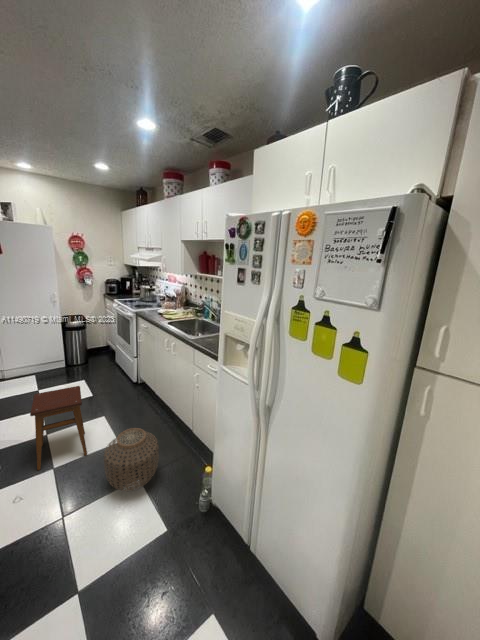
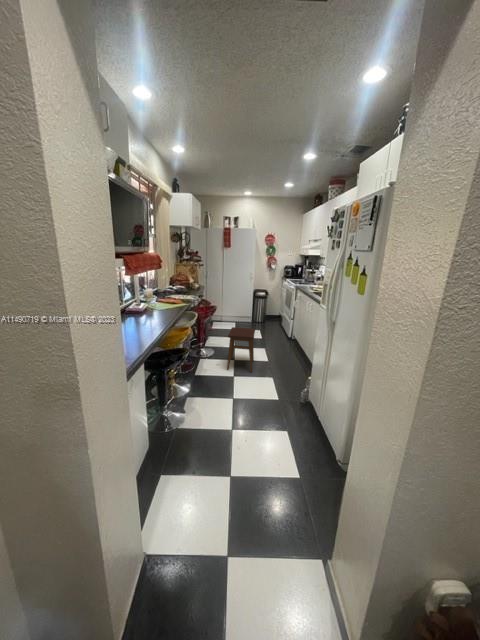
woven basket: present [104,428,159,491] -> none [258,362,295,403]

